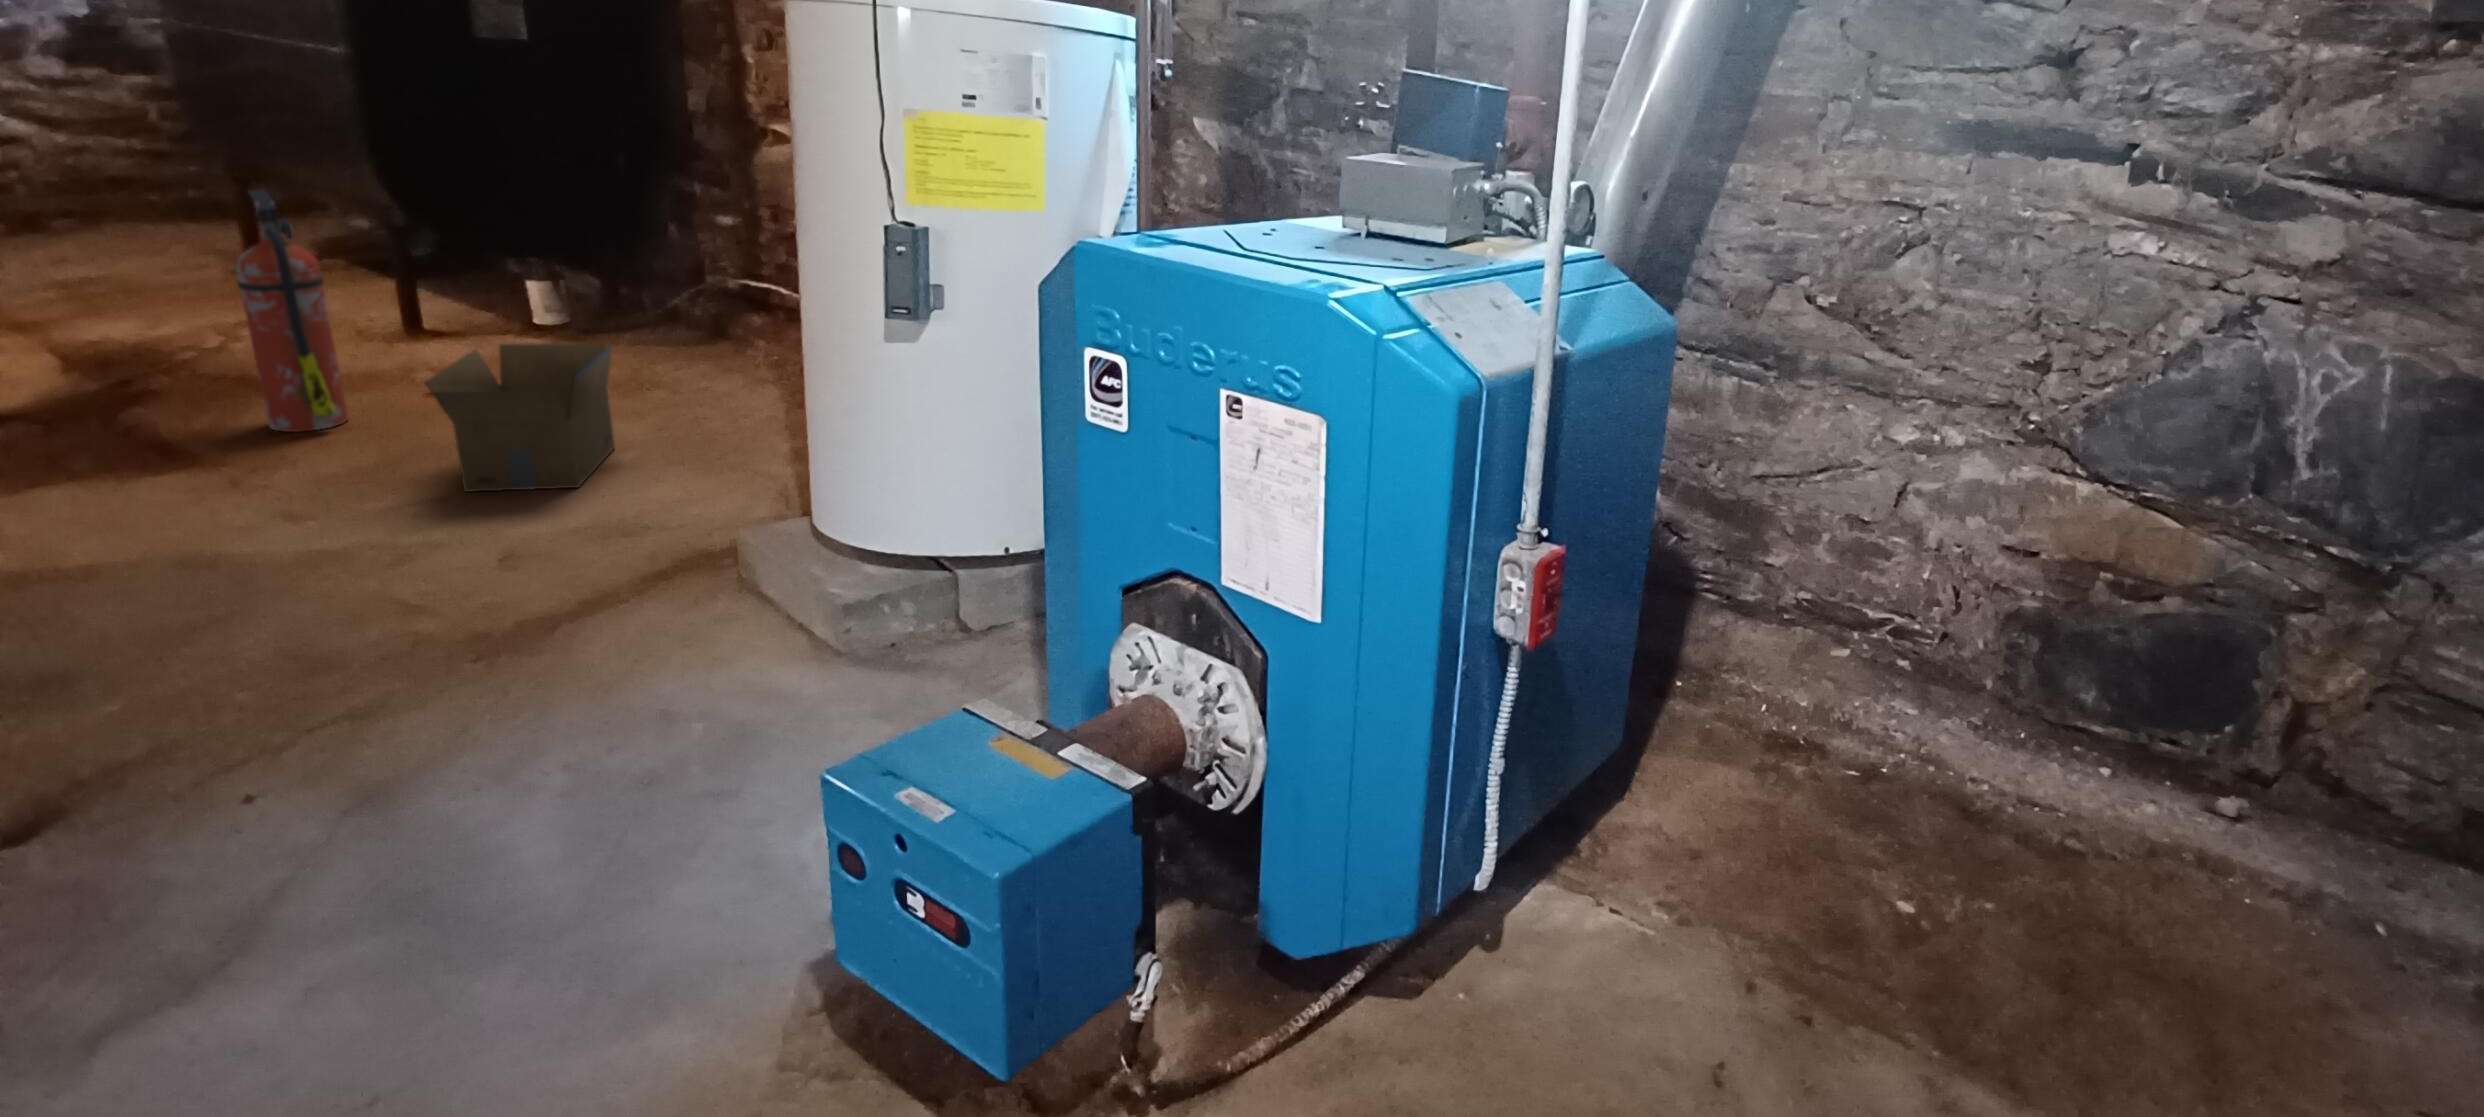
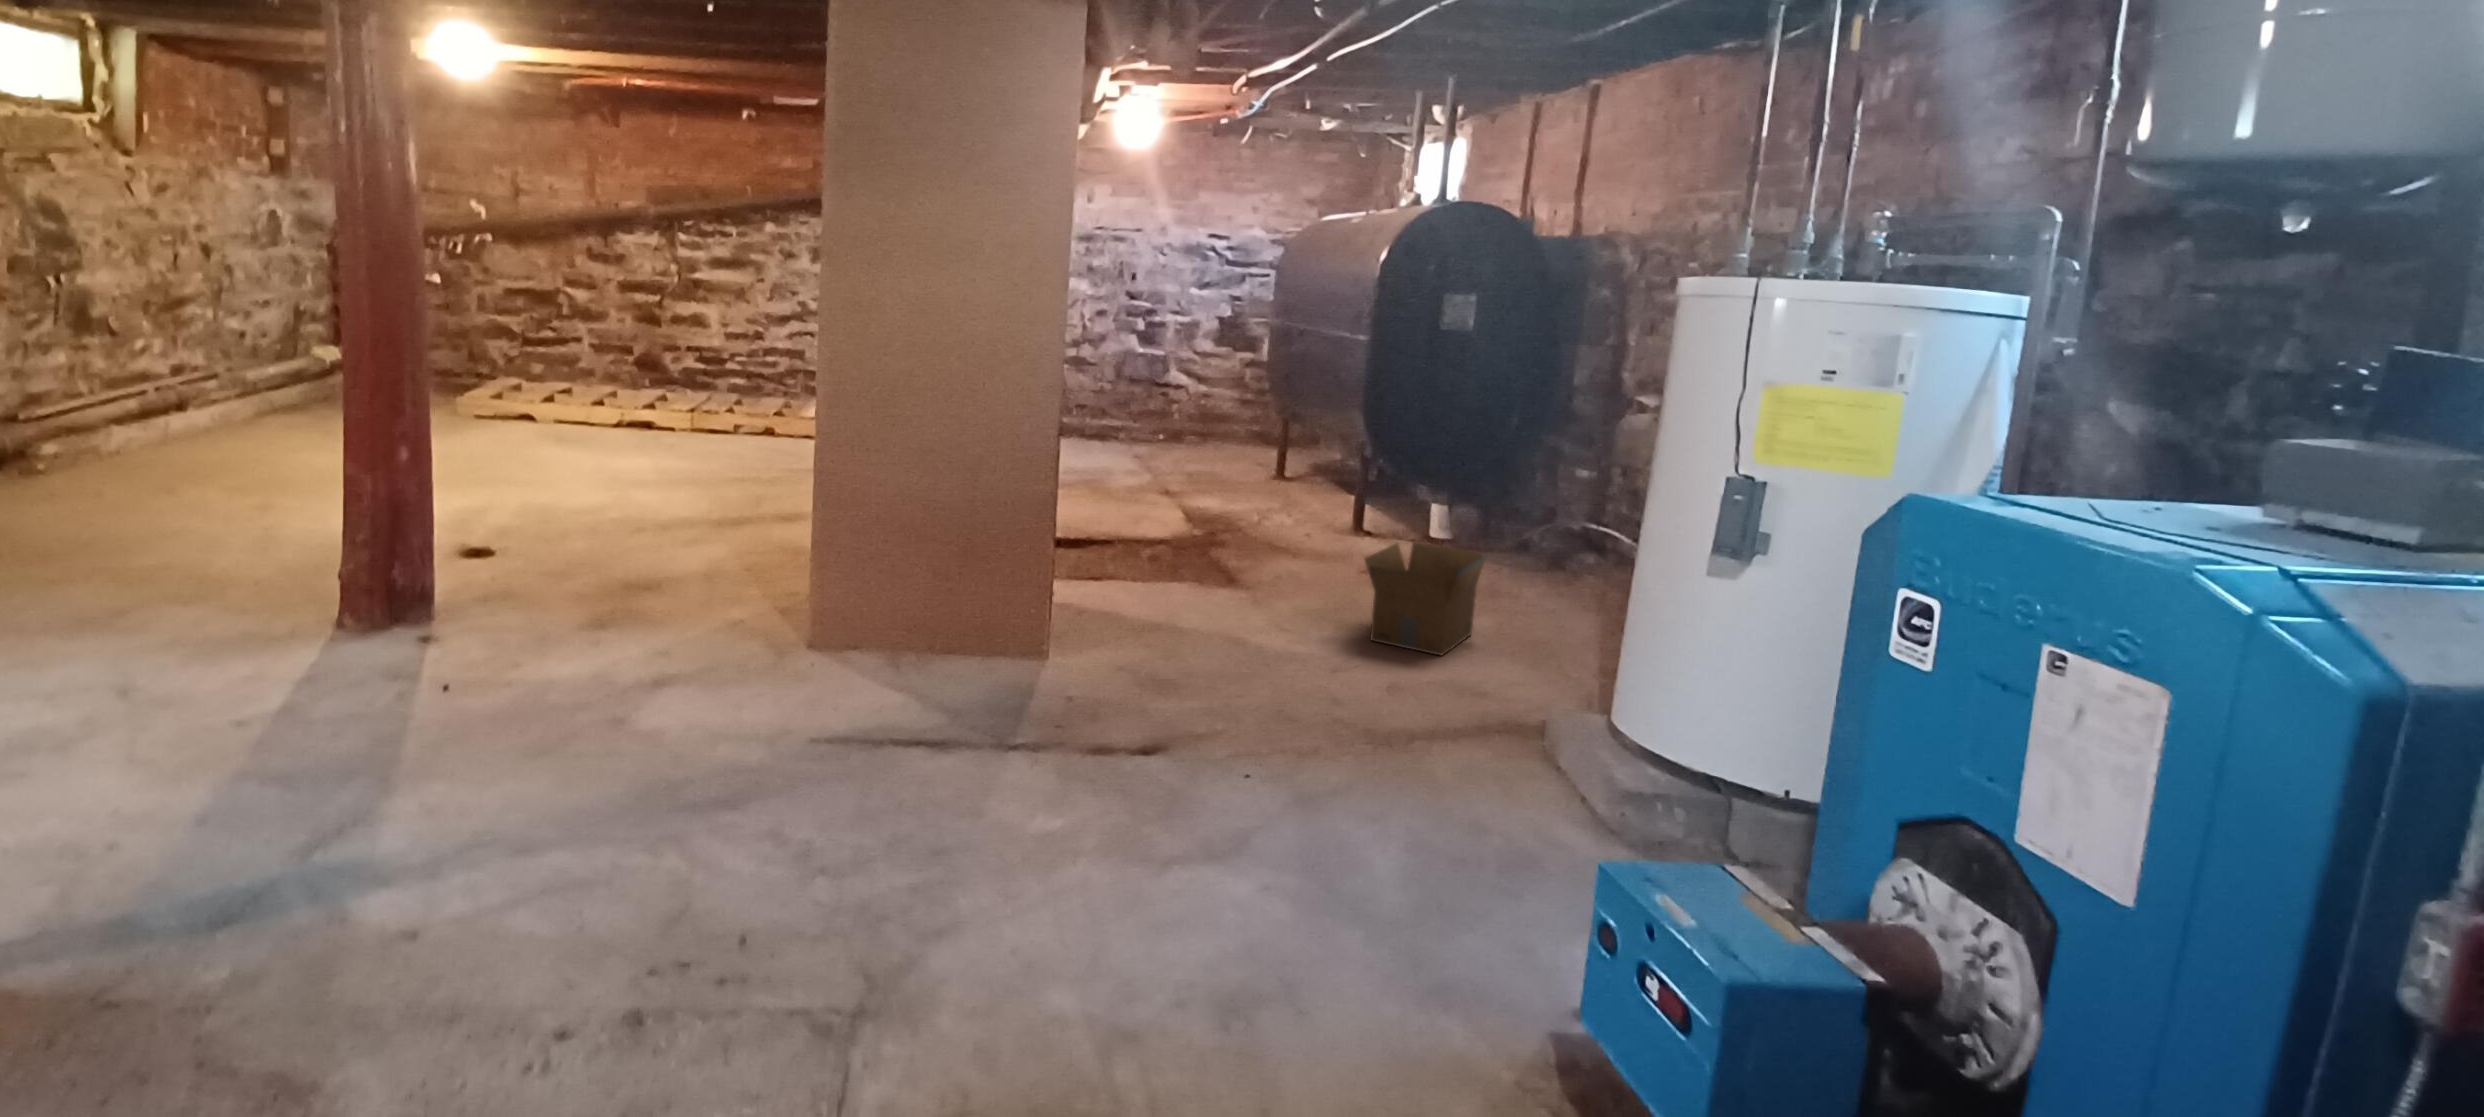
fire extinguisher: present [235,190,348,432] -> none [1270,421,1320,582]

